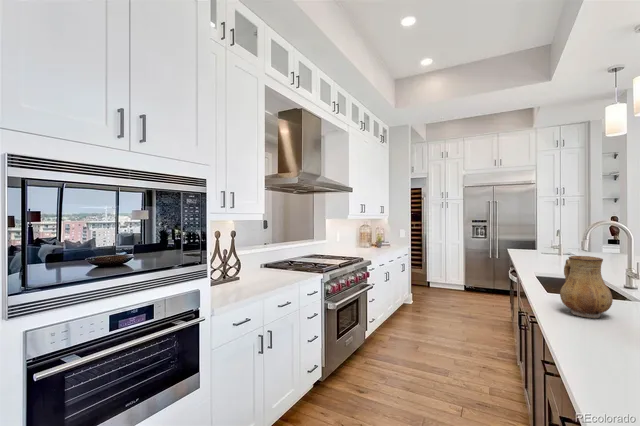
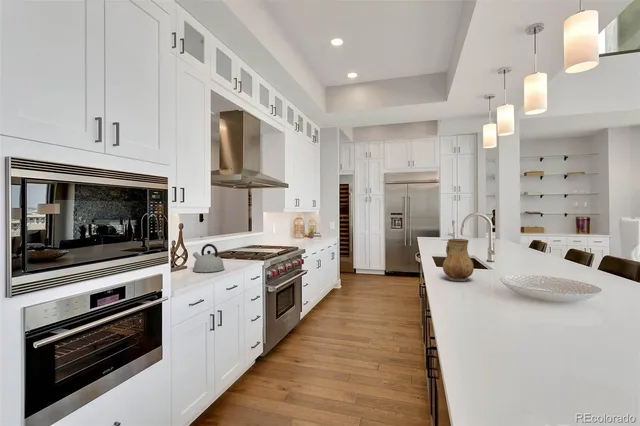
kettle: none [244,254,278,286] -> present [193,244,224,272]

